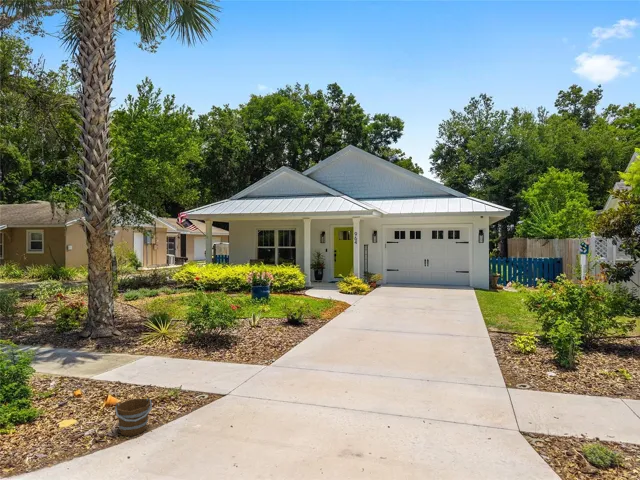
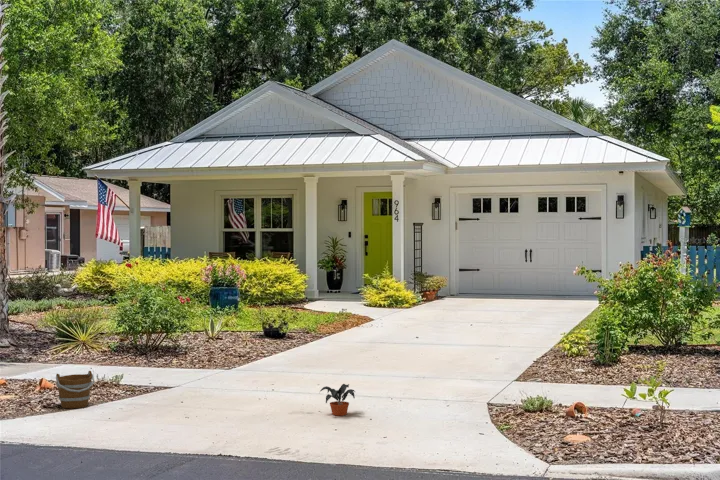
potted plant: none [359,417,395,453] -> present [320,384,355,416]

